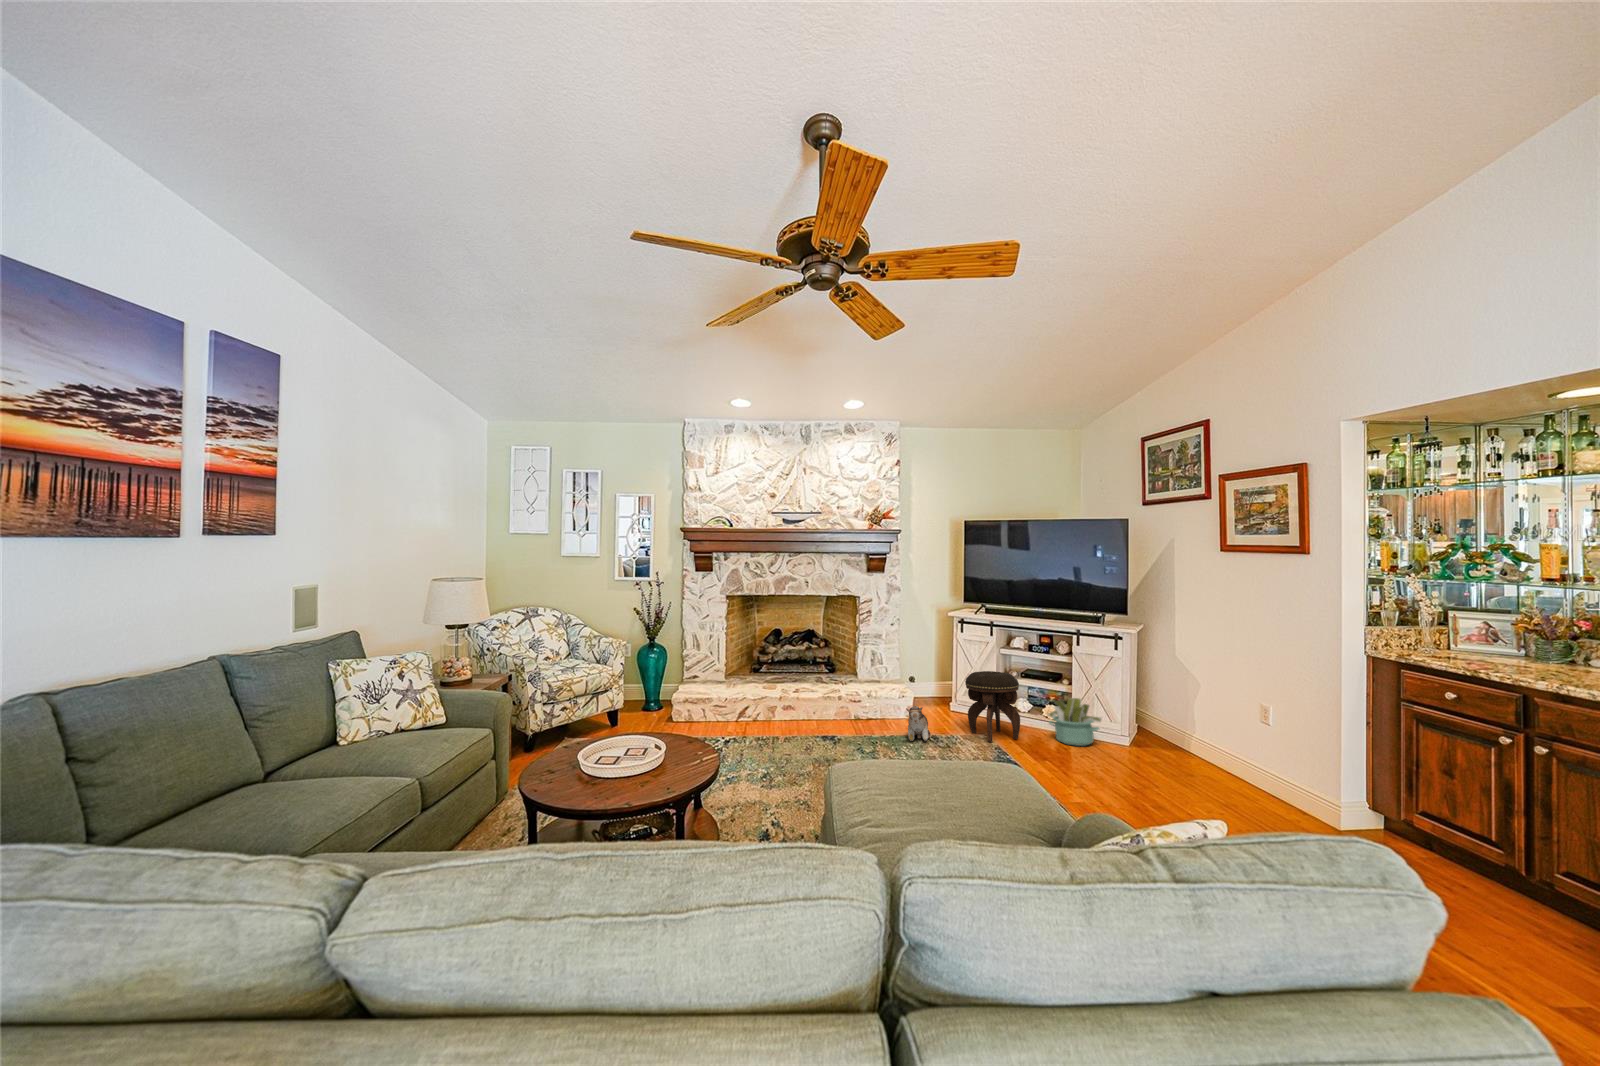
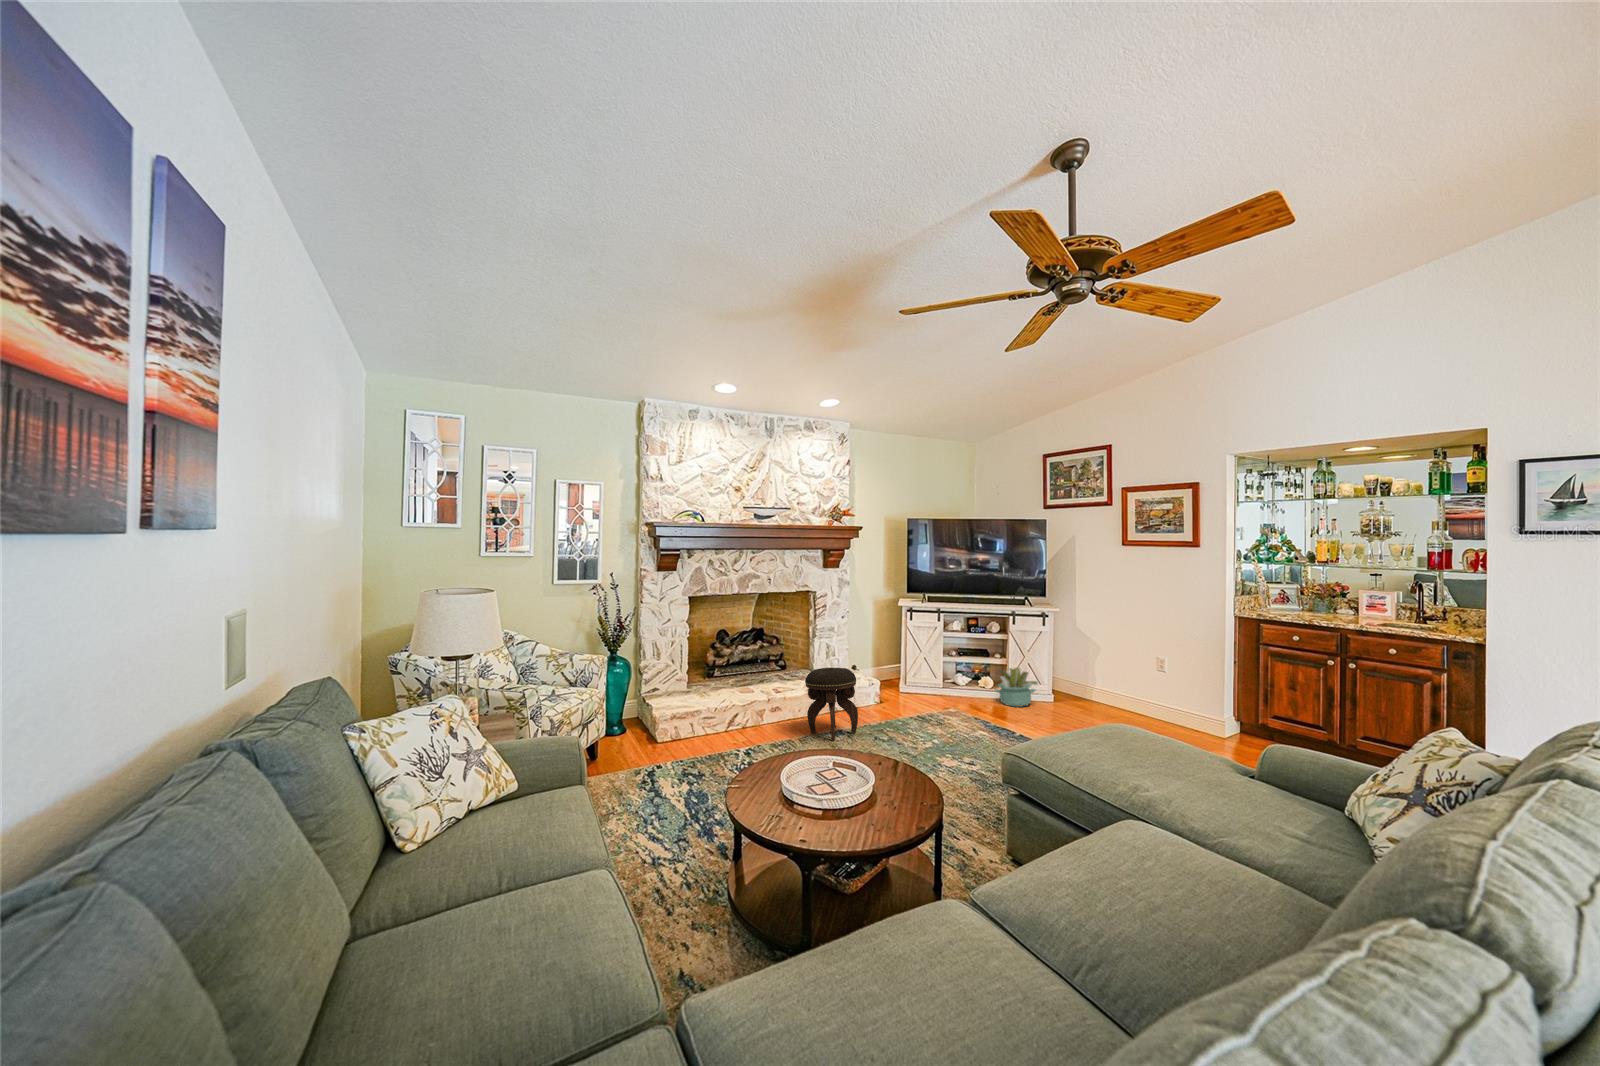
footstool: present [965,671,1020,742] -> present [805,668,858,740]
plush toy: present [906,706,930,741] -> none [898,690,921,723]

